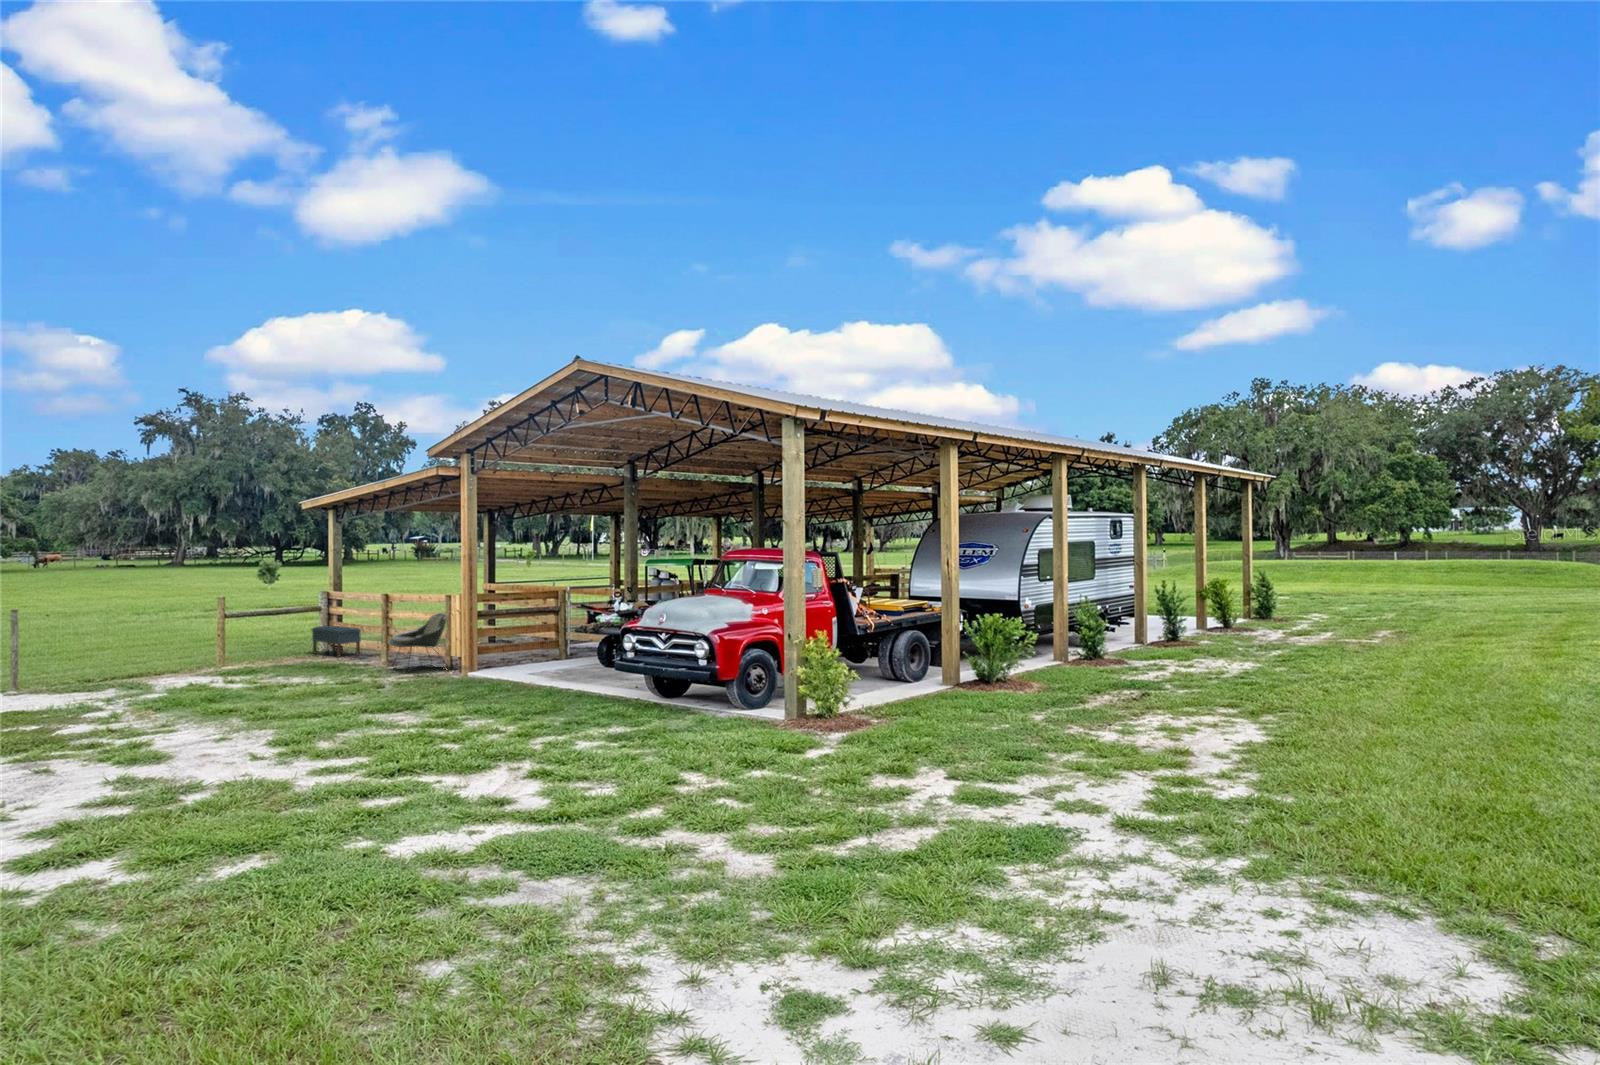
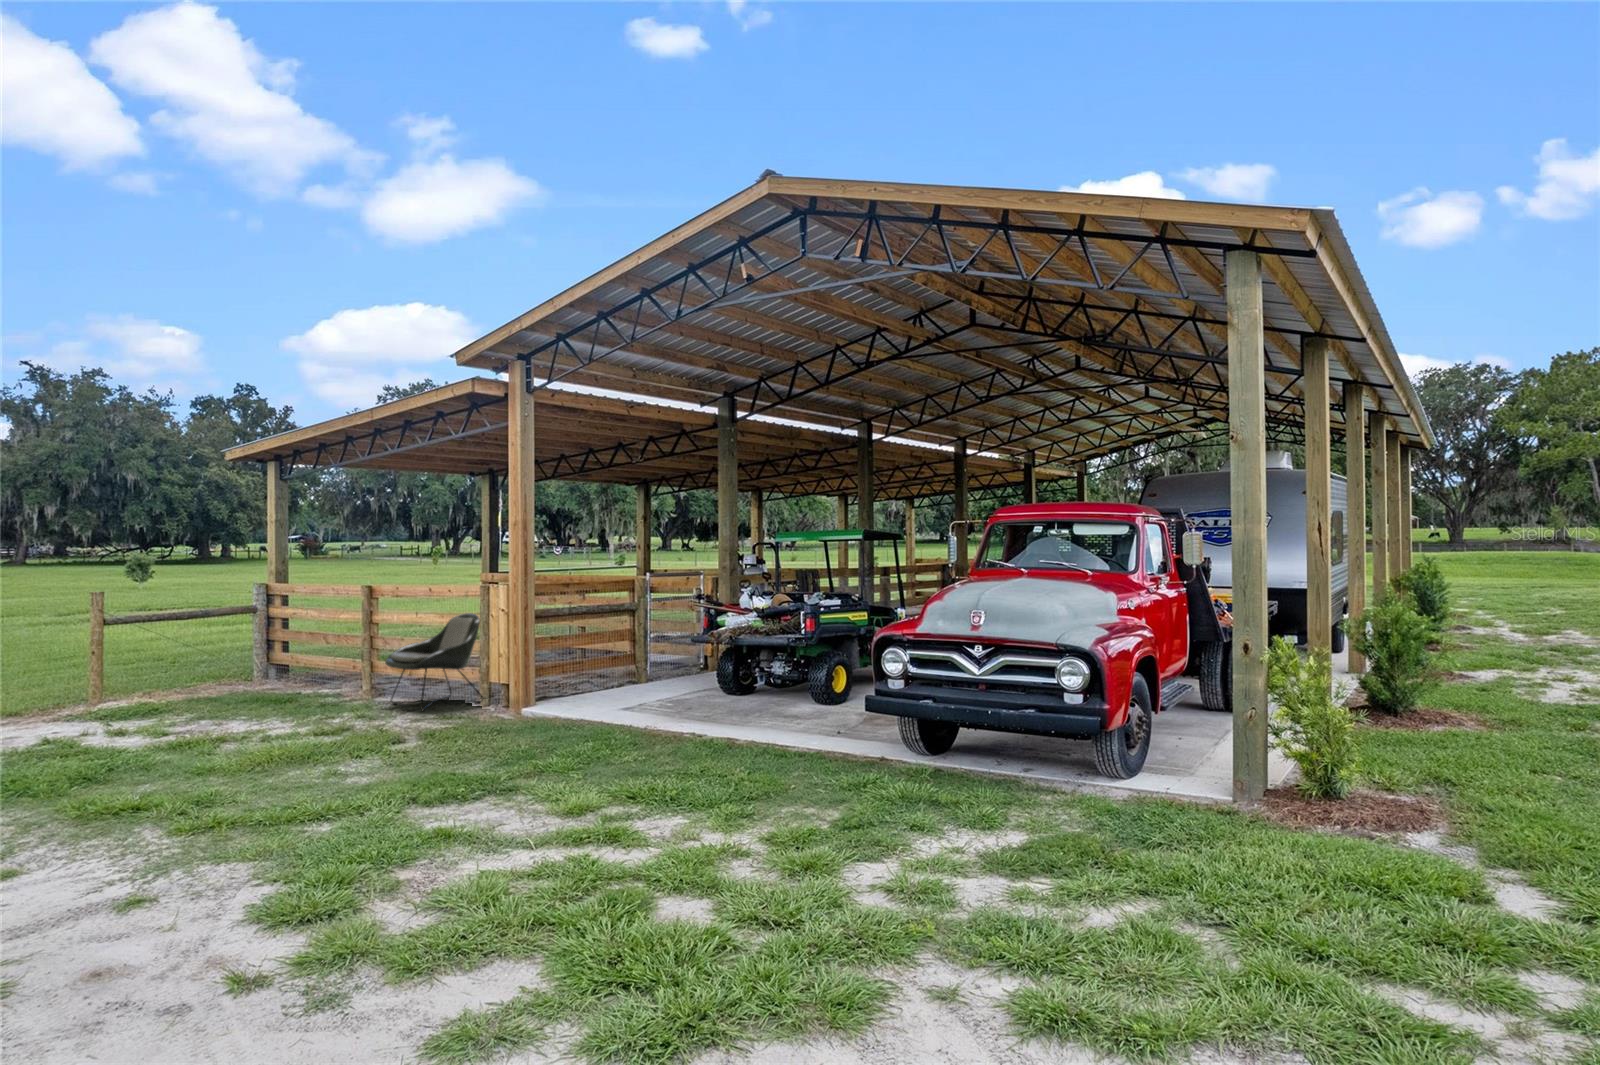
bench: present [312,626,361,657] -> none [243,635,324,685]

